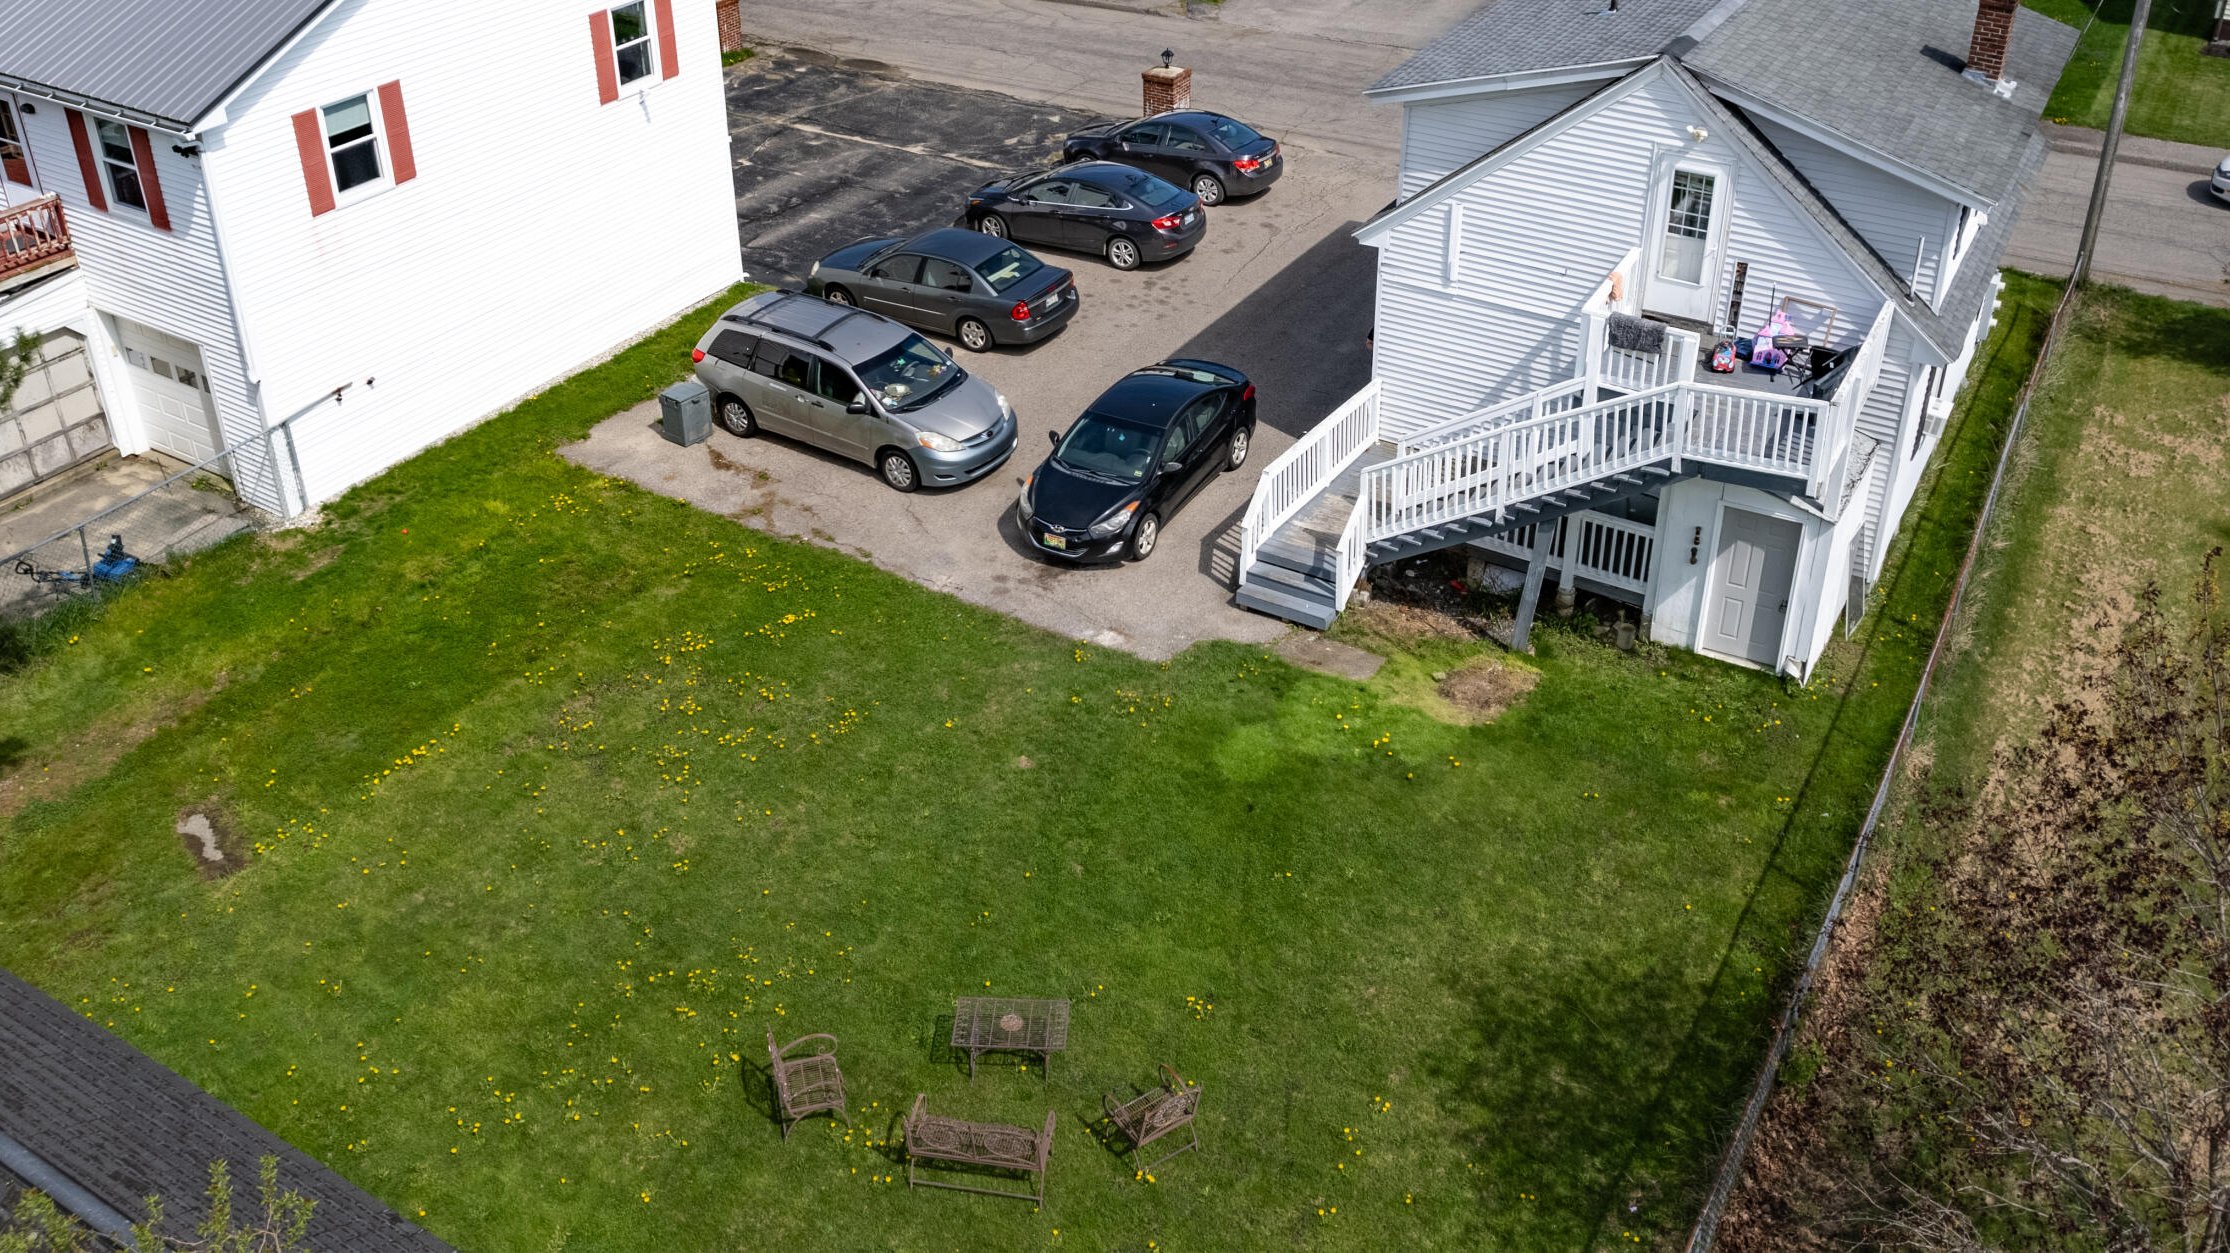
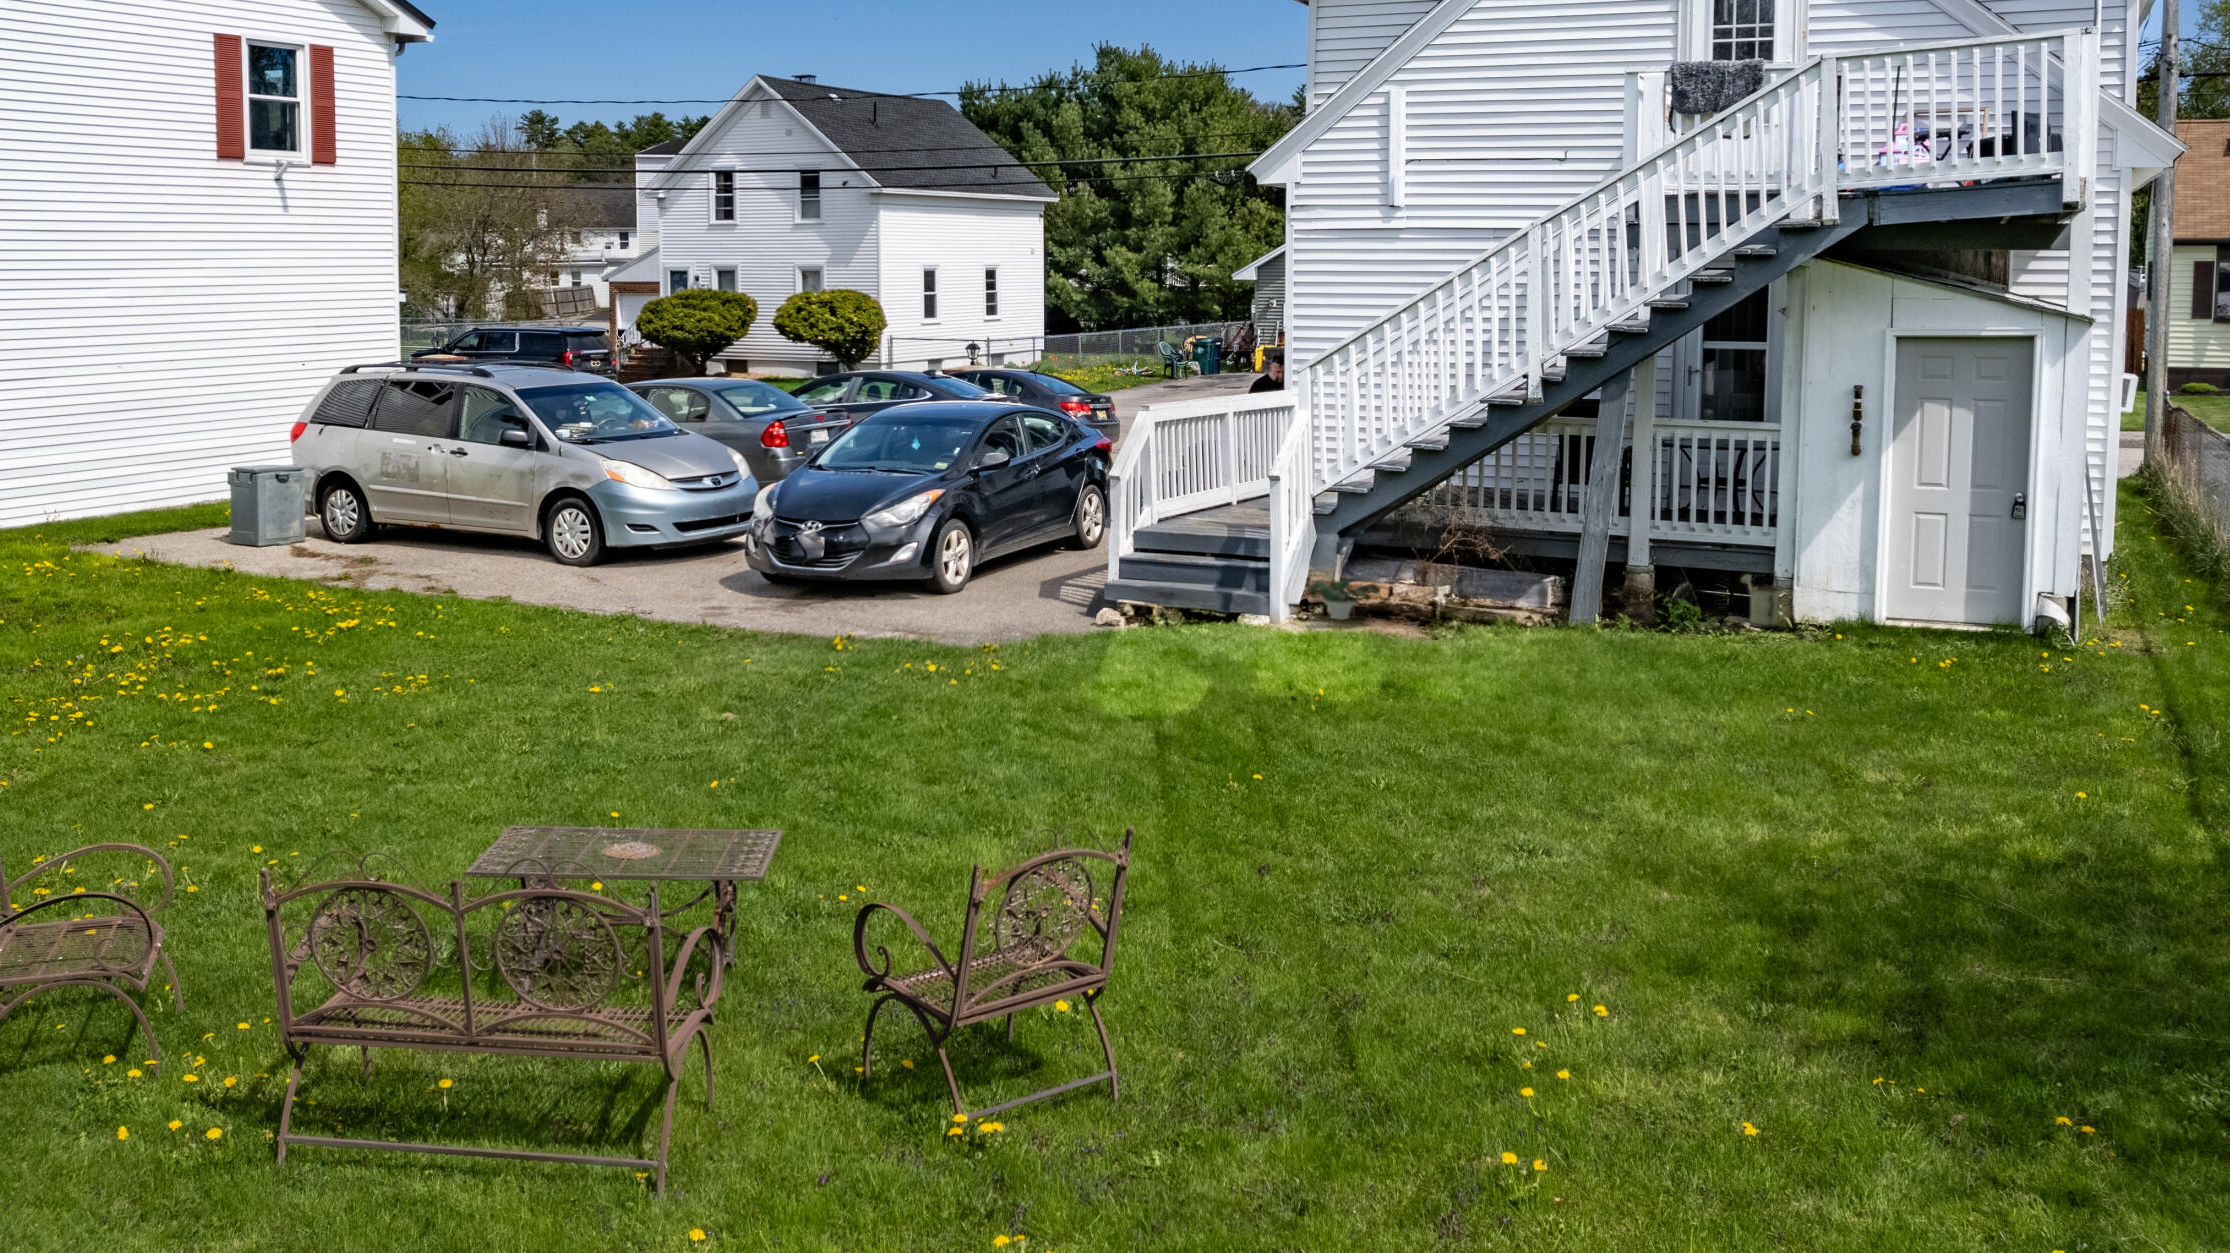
potted plant: none [1352,595,1397,626] -> present [1307,579,1381,620]

